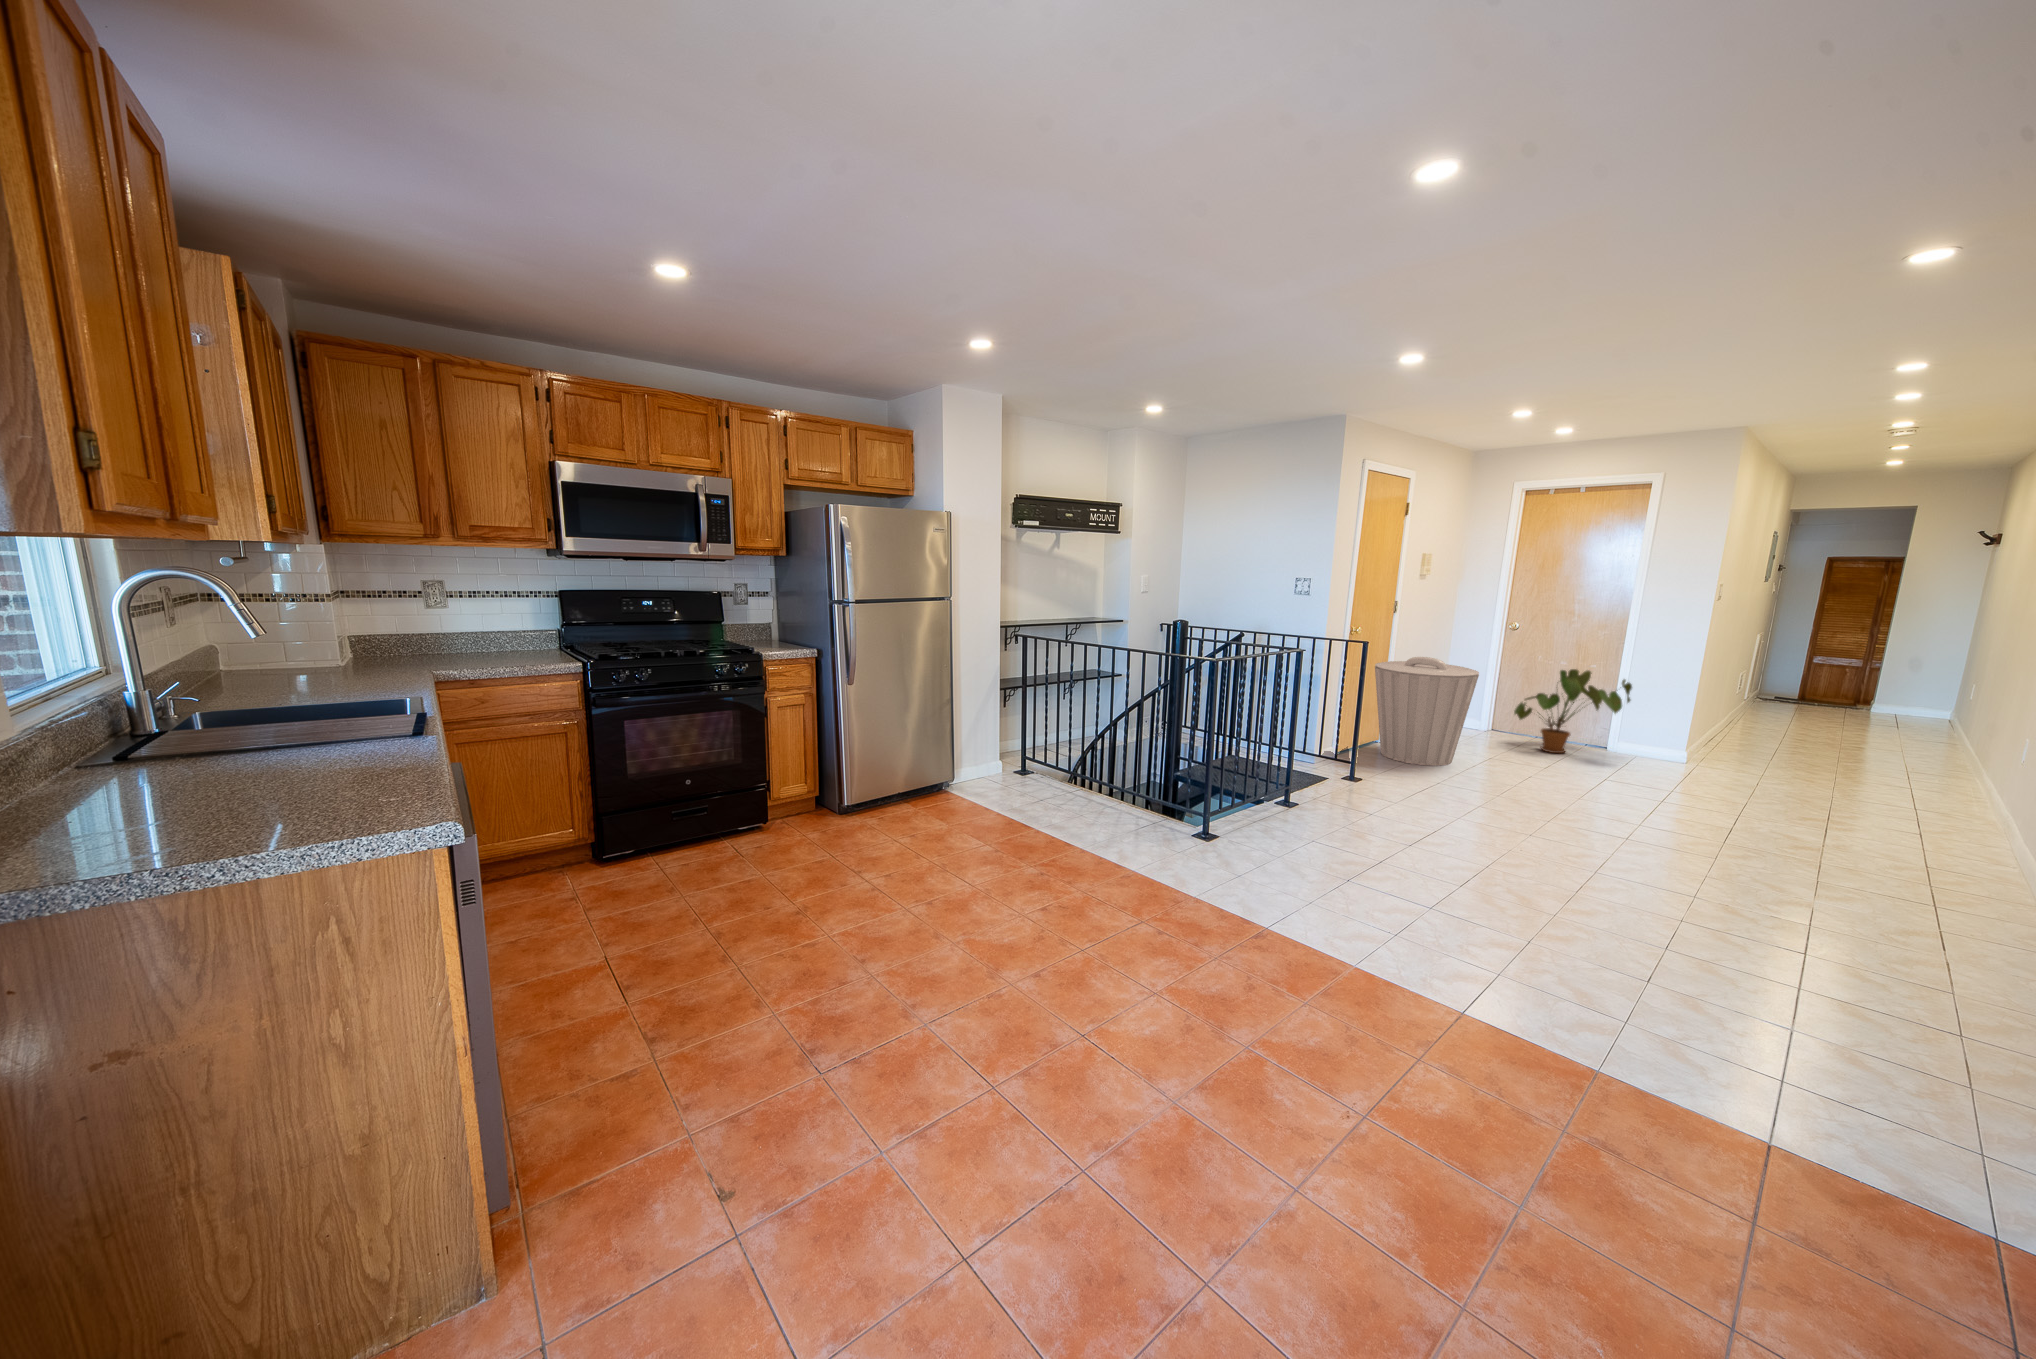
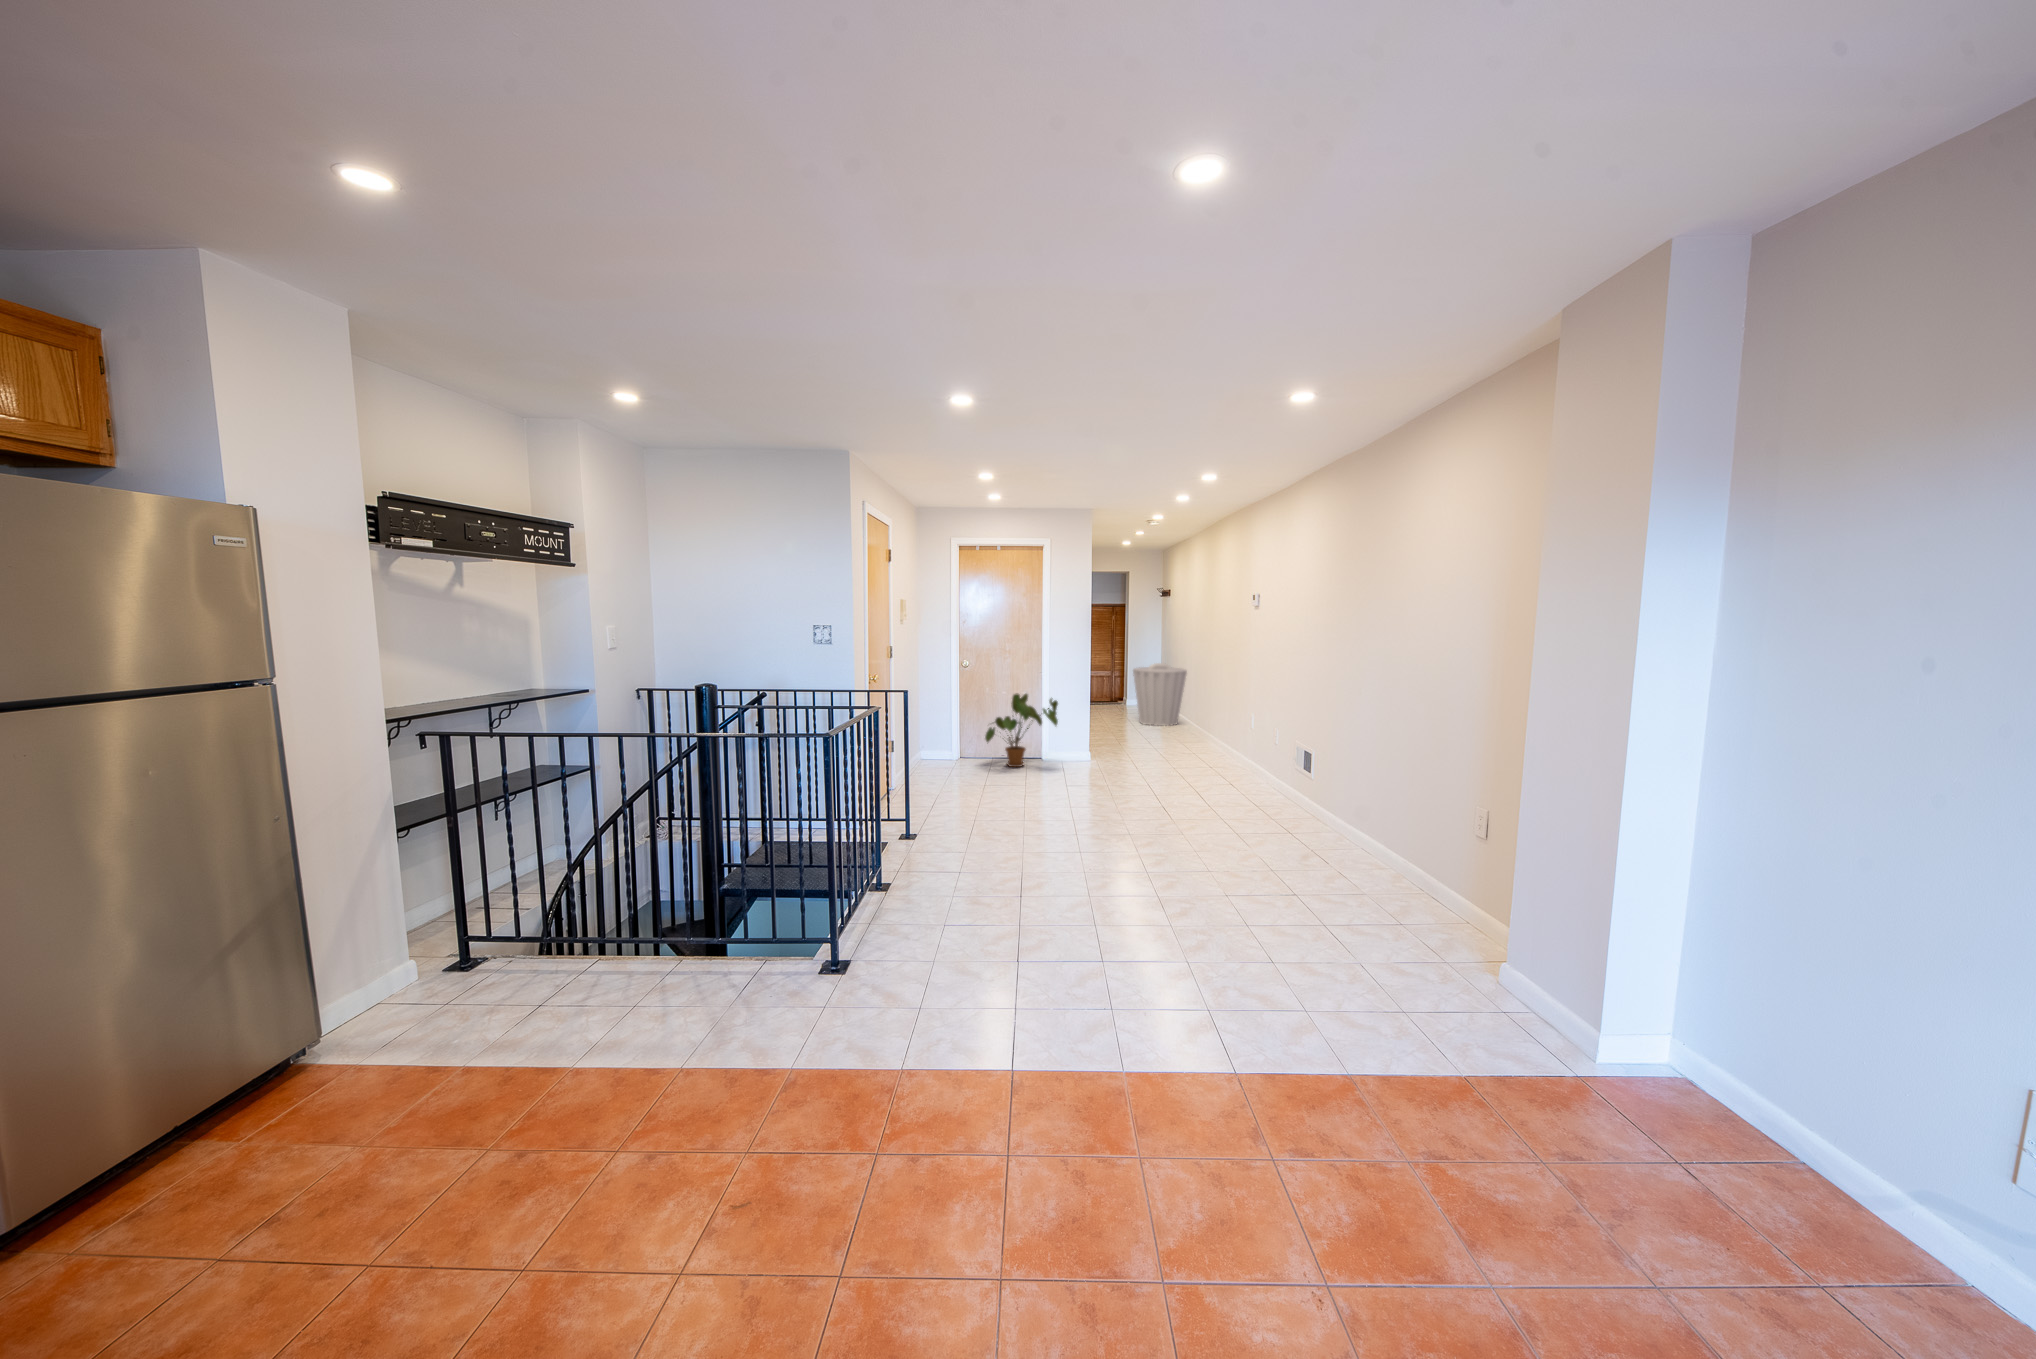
trash can: present [1375,657,1479,766] -> present [1133,663,1187,726]

